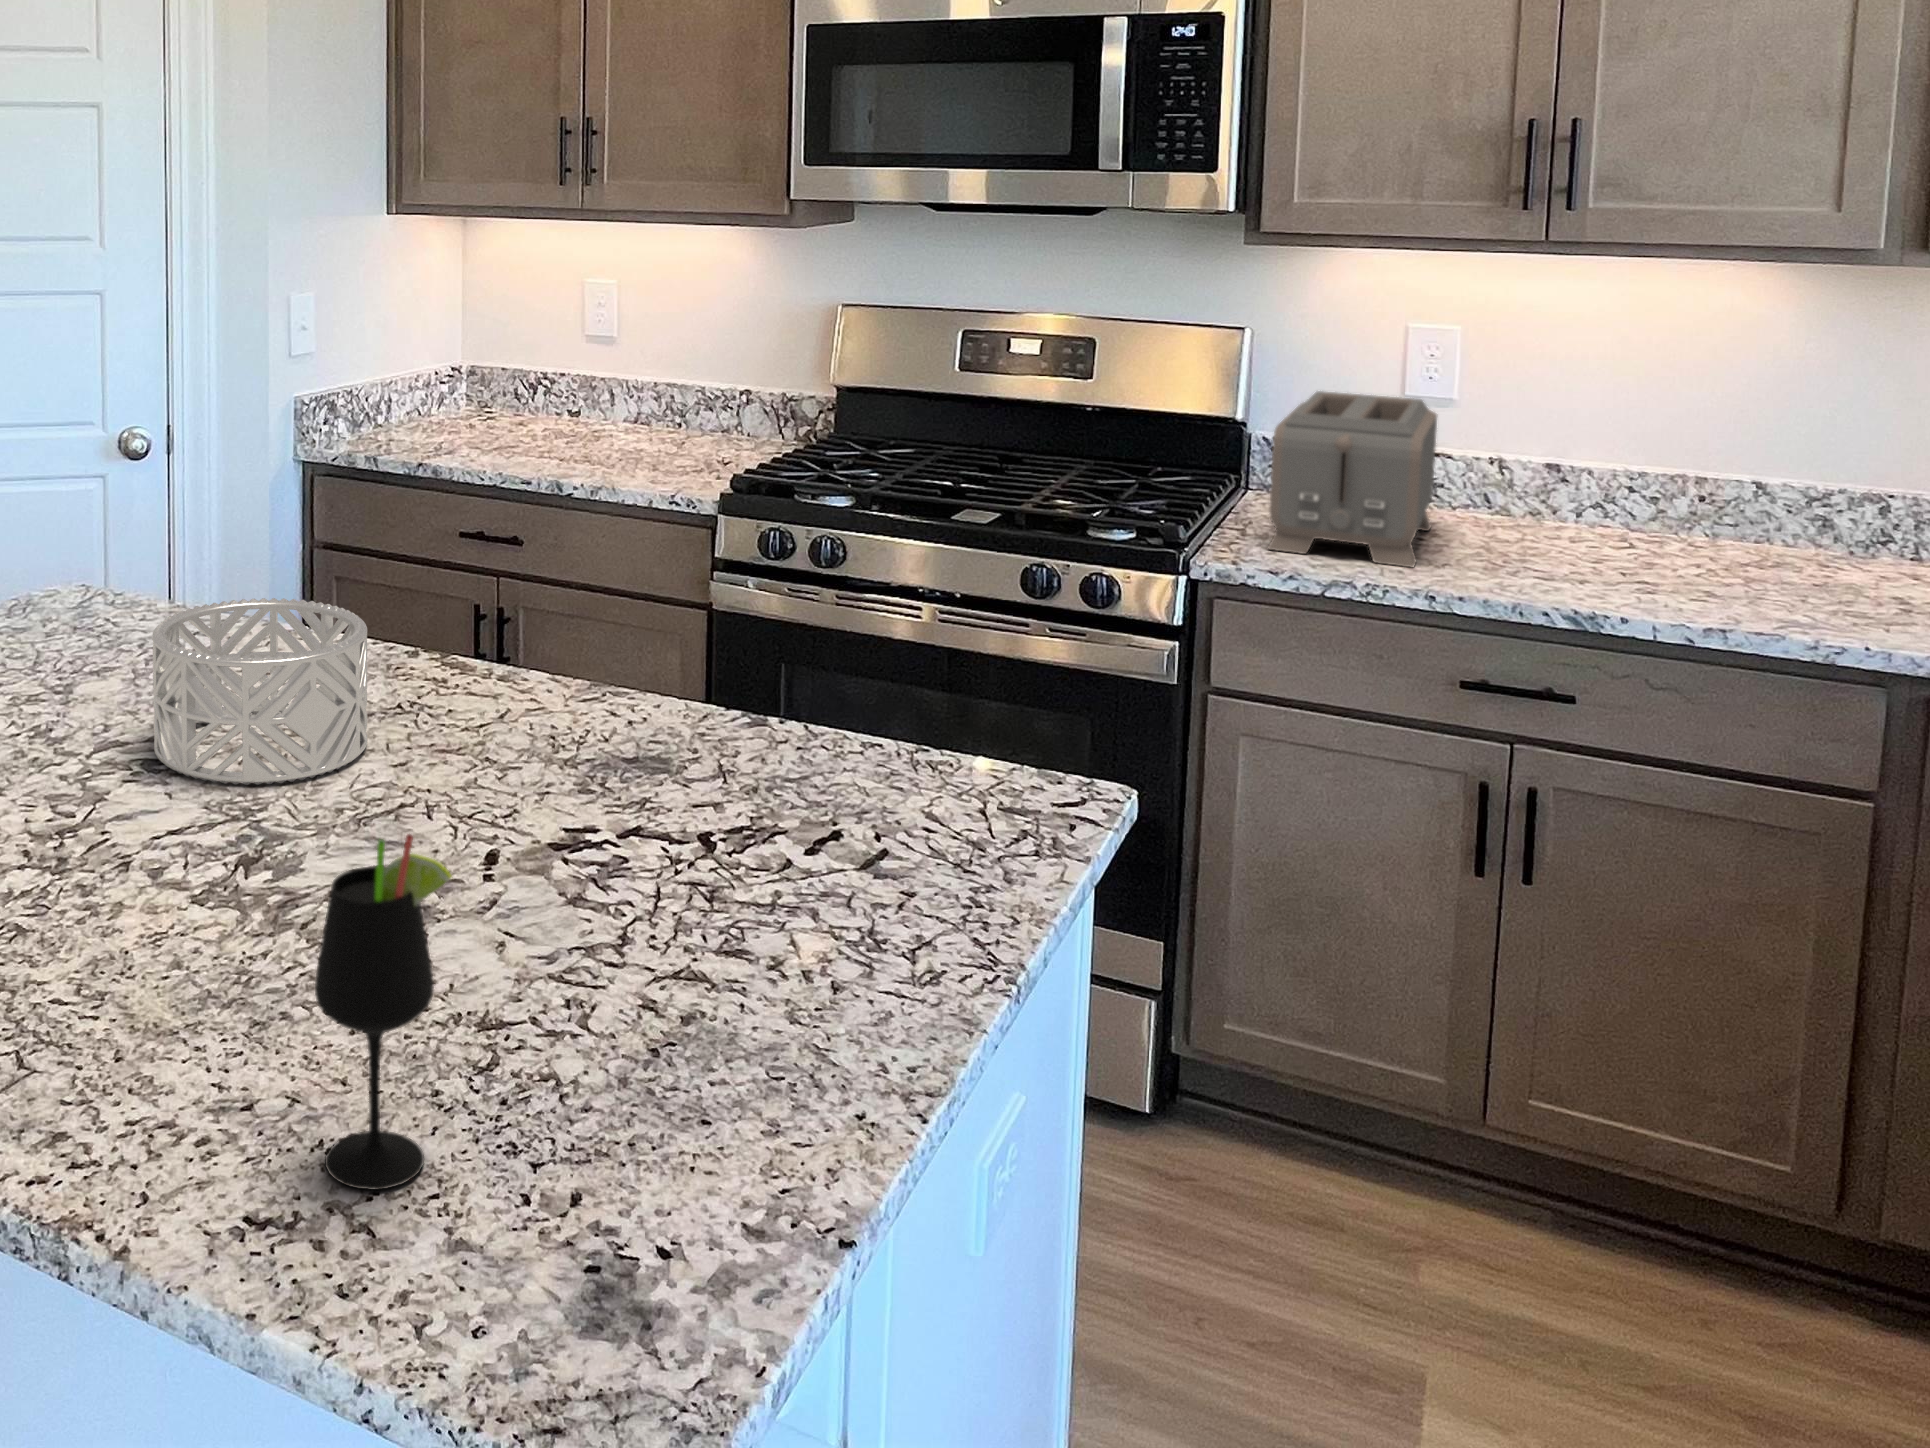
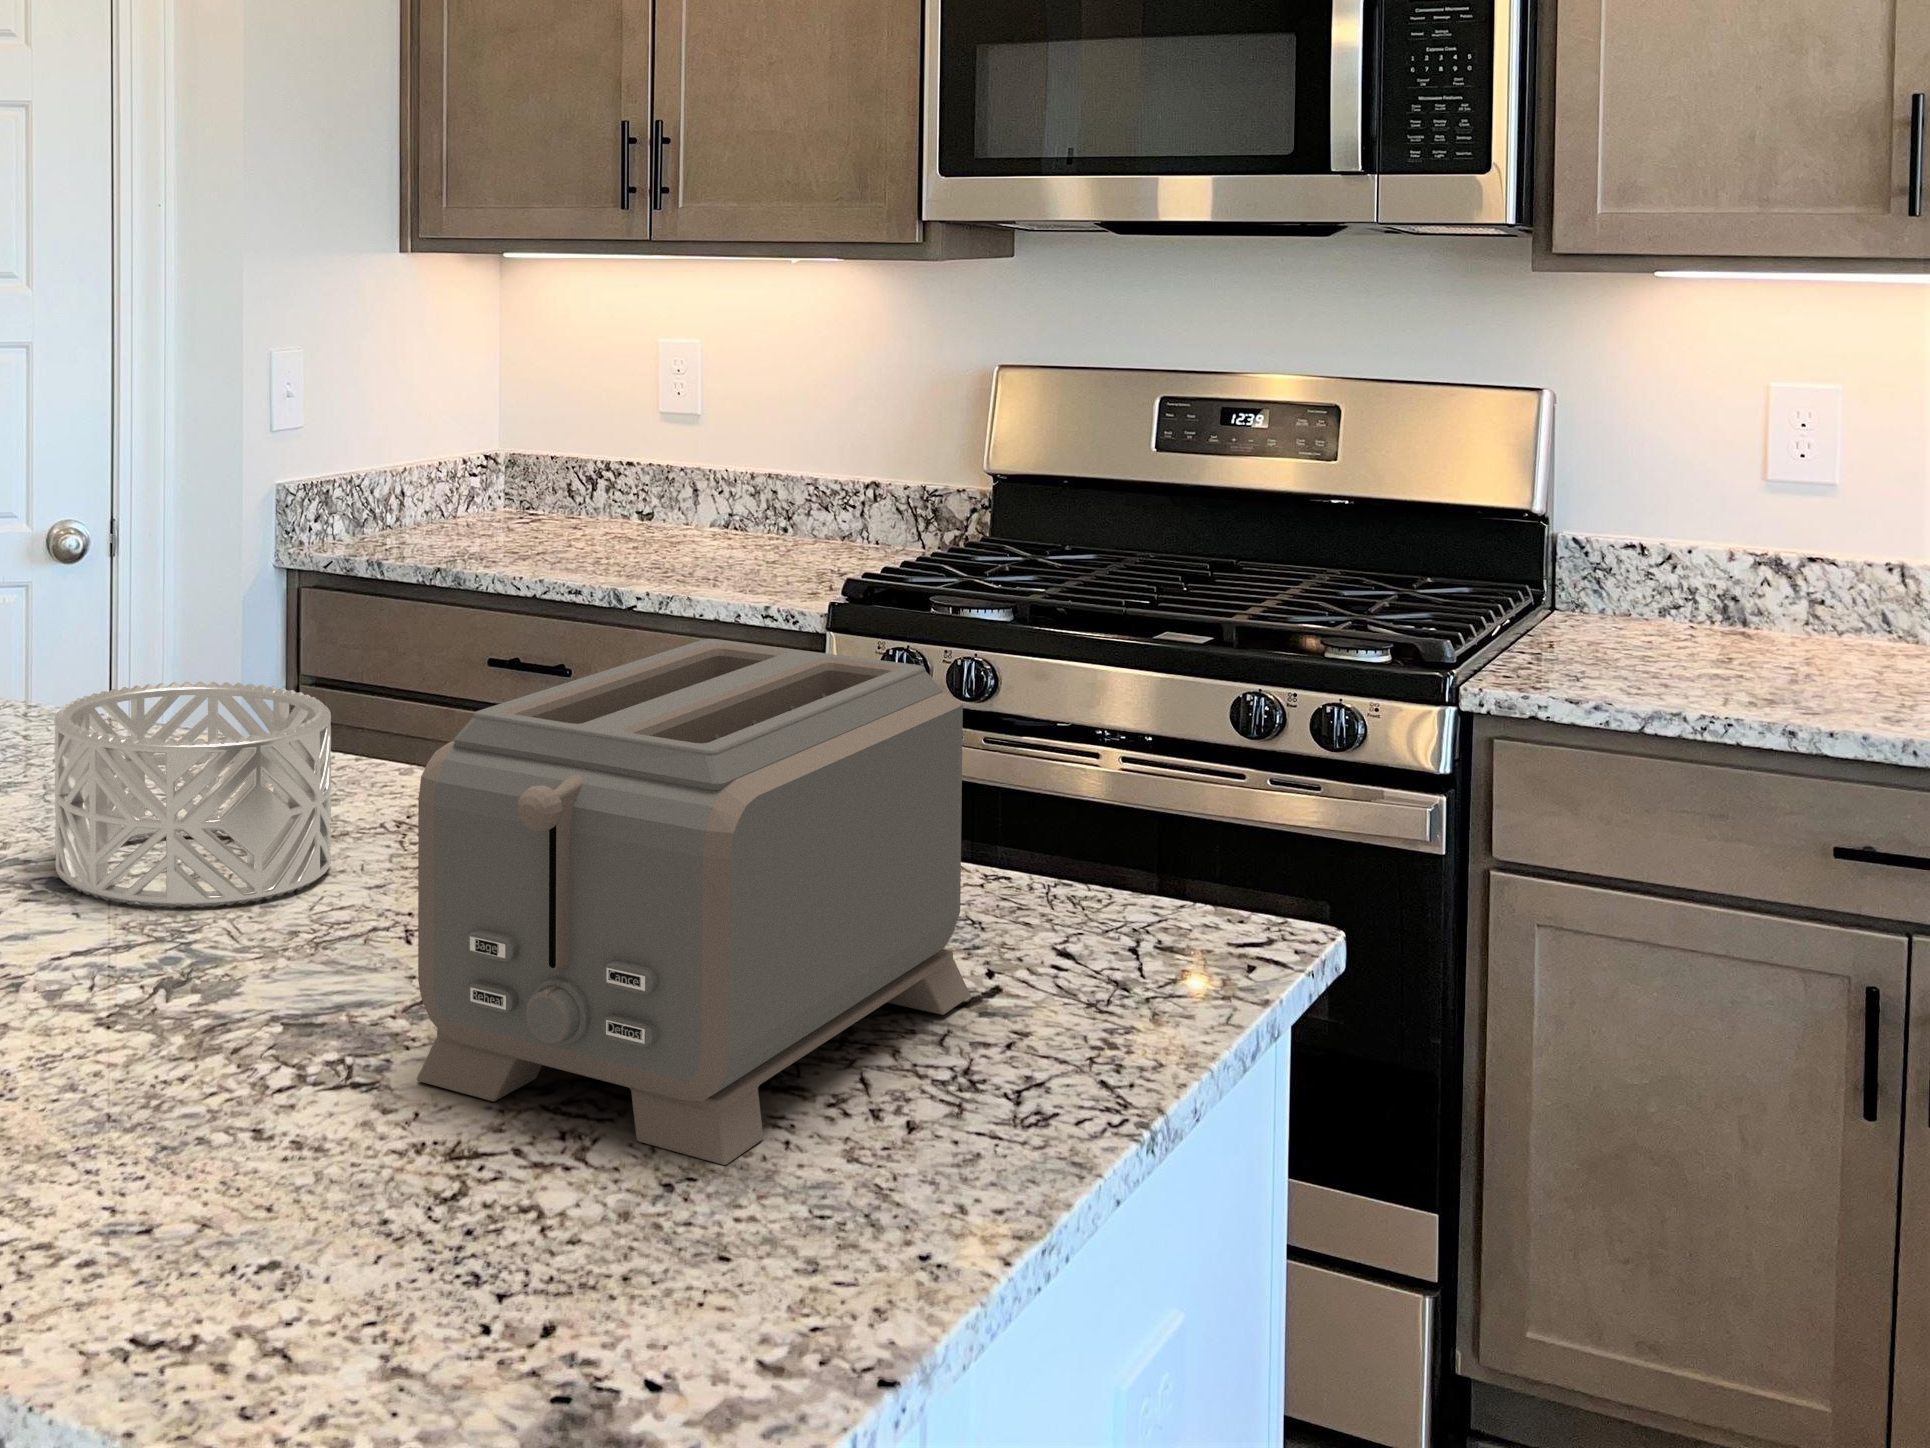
toaster: present [1268,391,1437,567] -> present [417,639,971,1165]
wine glass: present [315,835,453,1190] -> none [226,859,396,1313]

